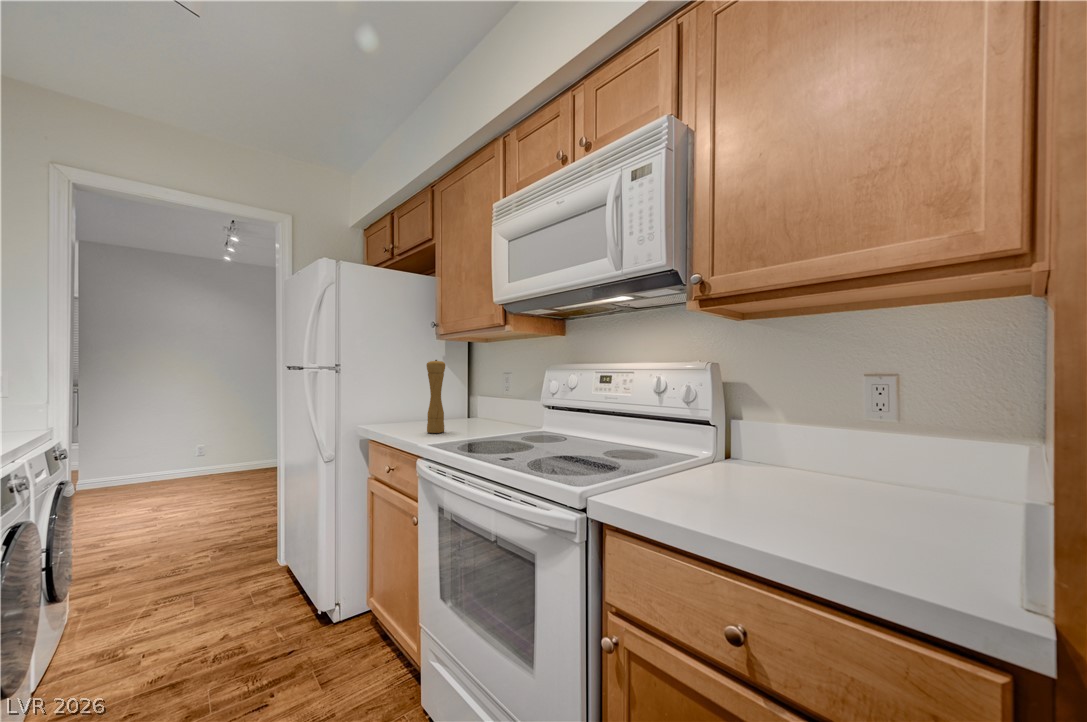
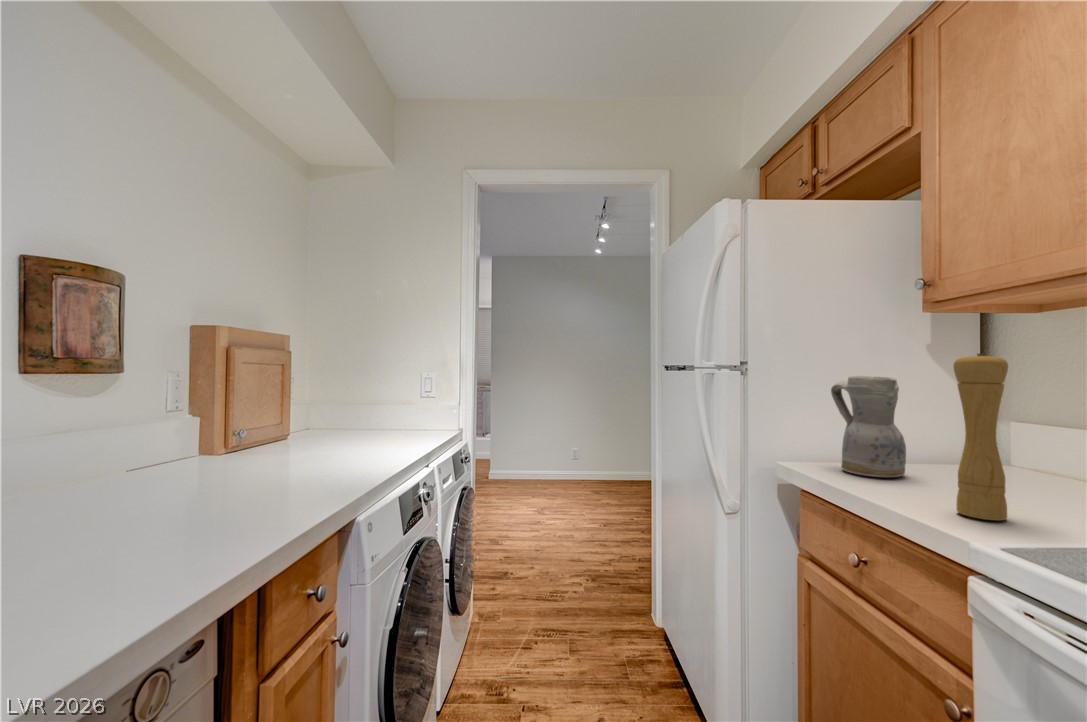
ceramic pitcher: none [388,371,422,424] -> present [831,376,906,477]

